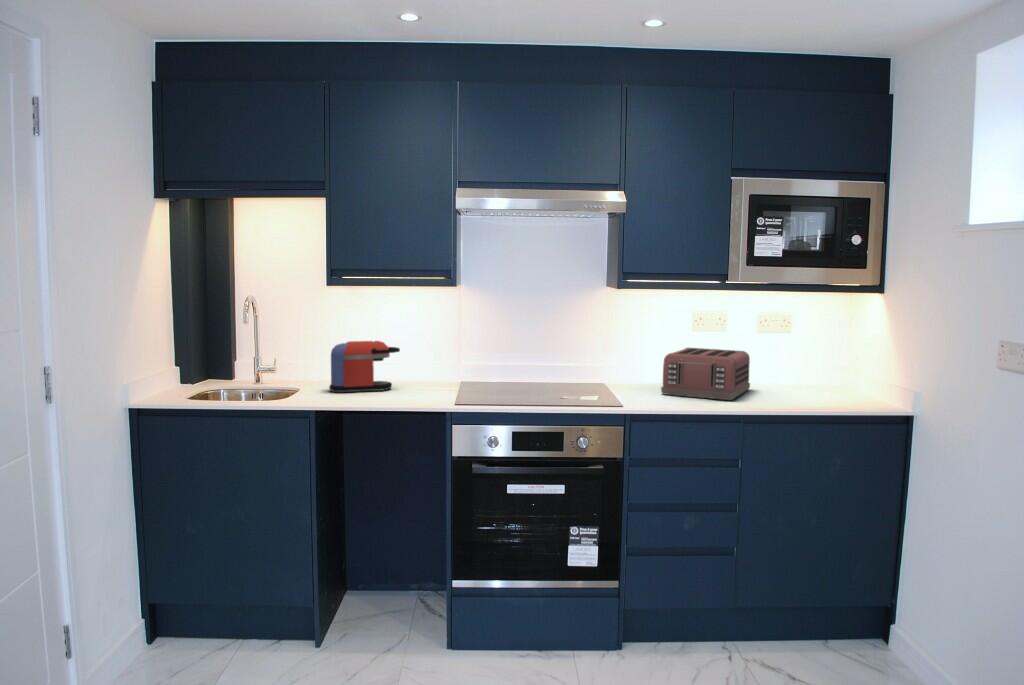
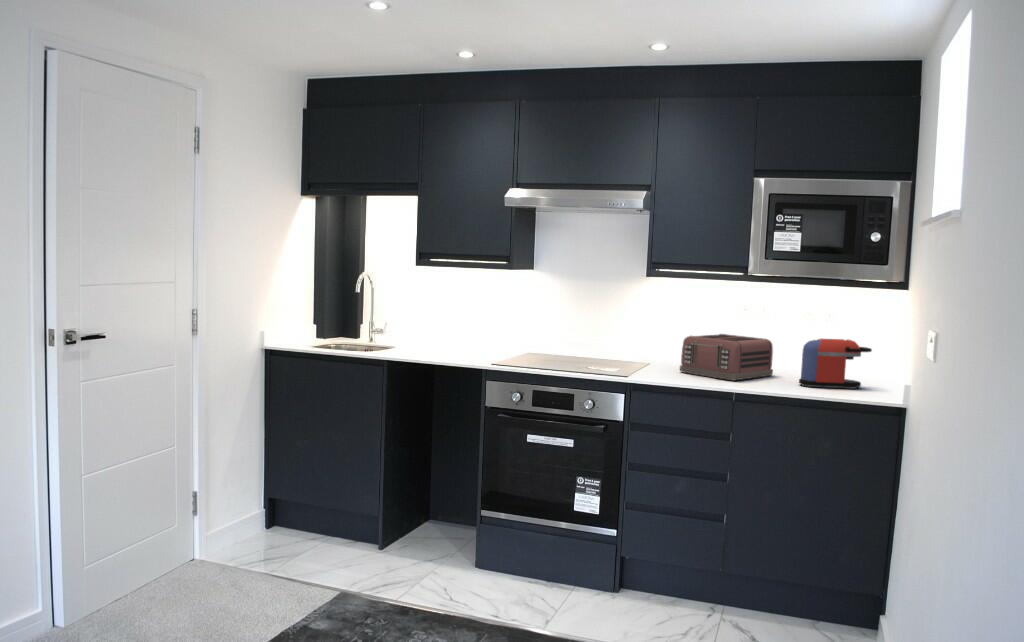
coffee maker: present [329,341,400,392] -> present [799,338,872,389]

